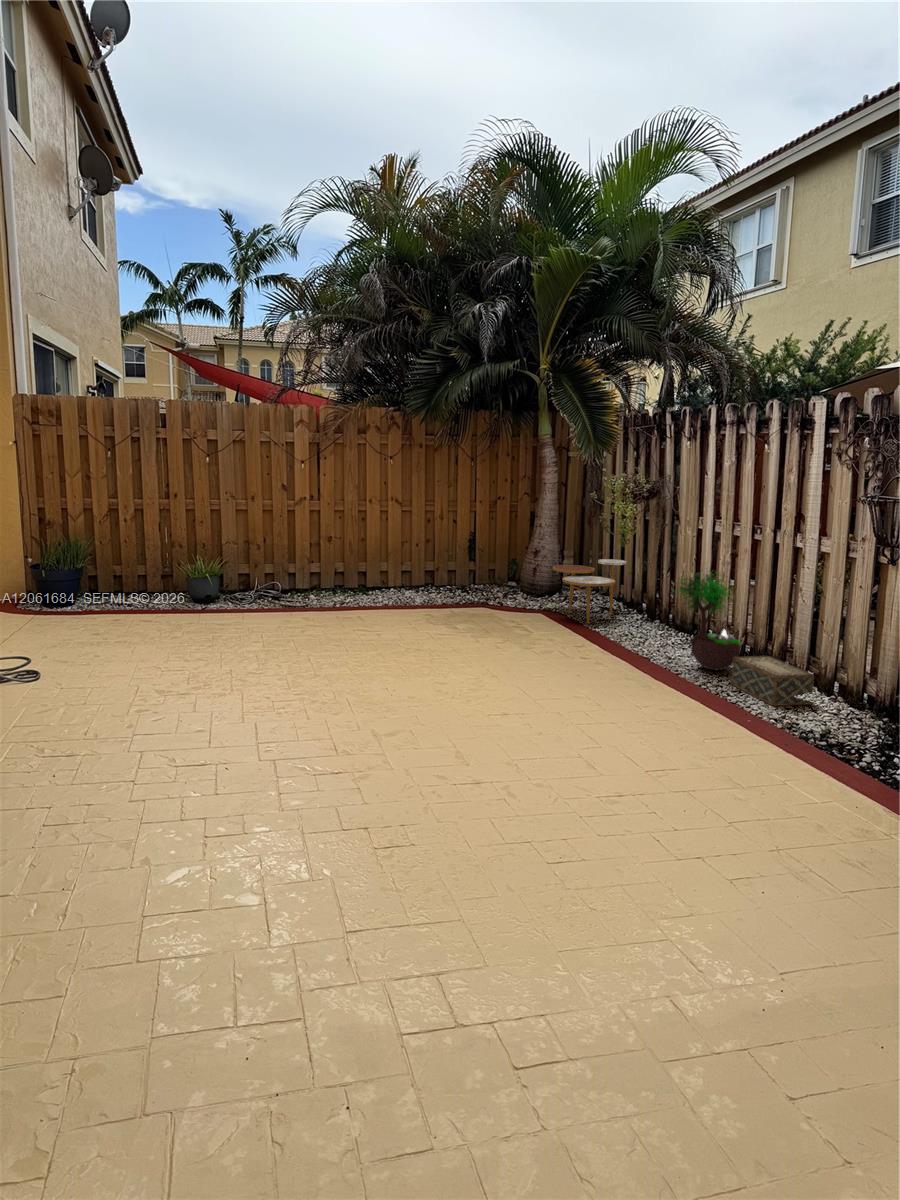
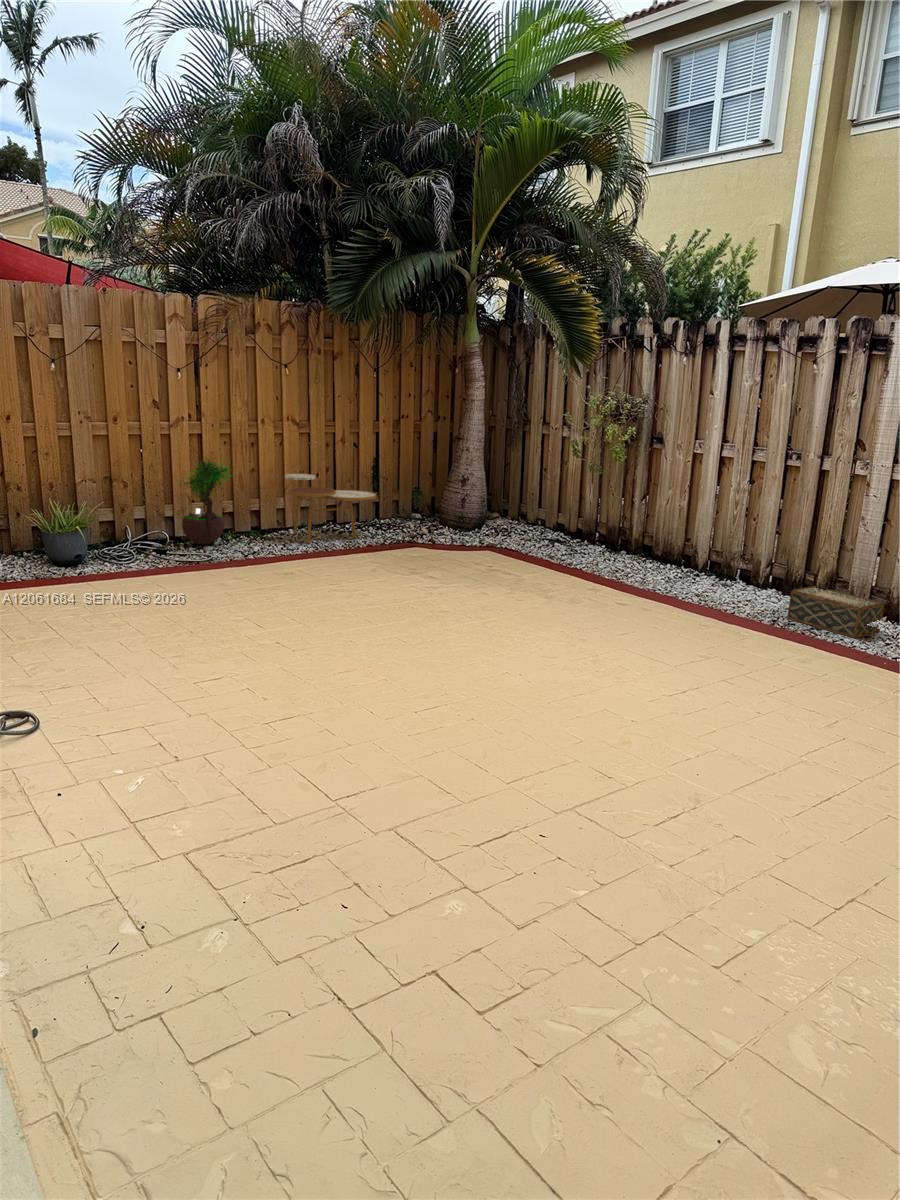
side table: present [553,559,626,624] -> present [285,474,376,543]
potted tree: present [675,568,740,670] -> present [180,457,233,545]

